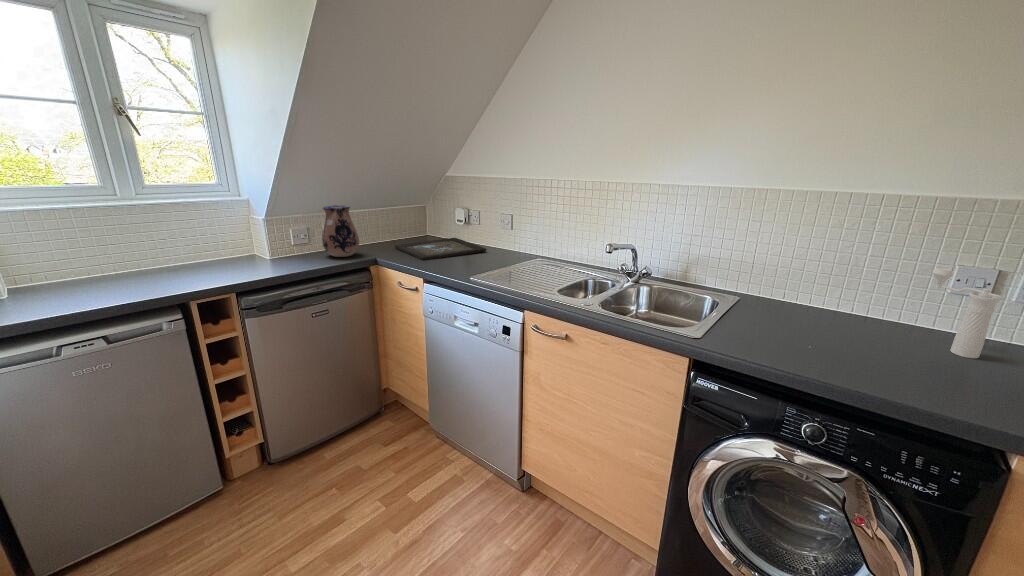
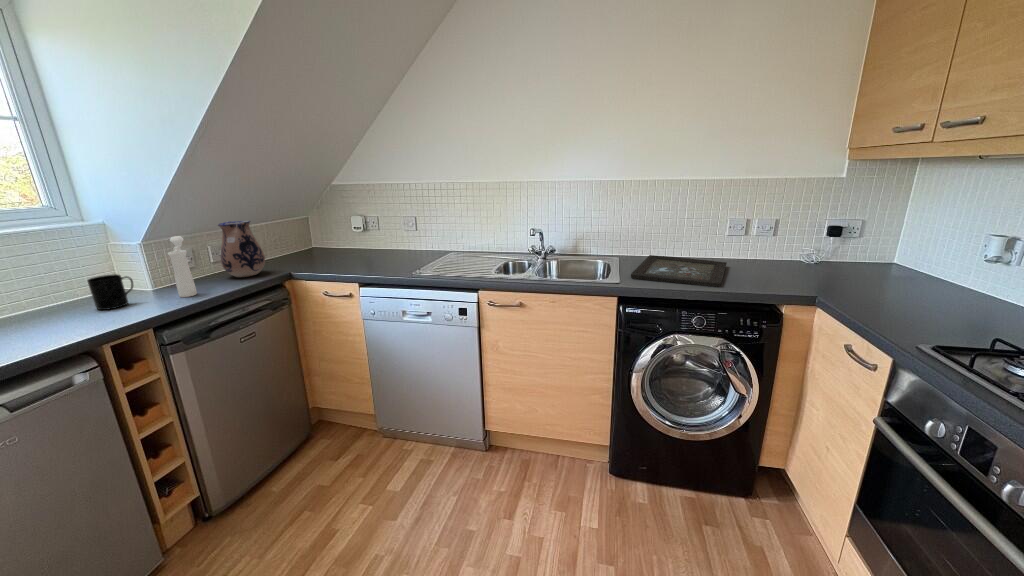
tray: present [395,238,486,260] -> present [631,255,727,287]
mug: none [209,242,242,271] -> present [87,274,133,310]
pepper mill: present [932,268,1001,359] -> present [168,236,197,297]

